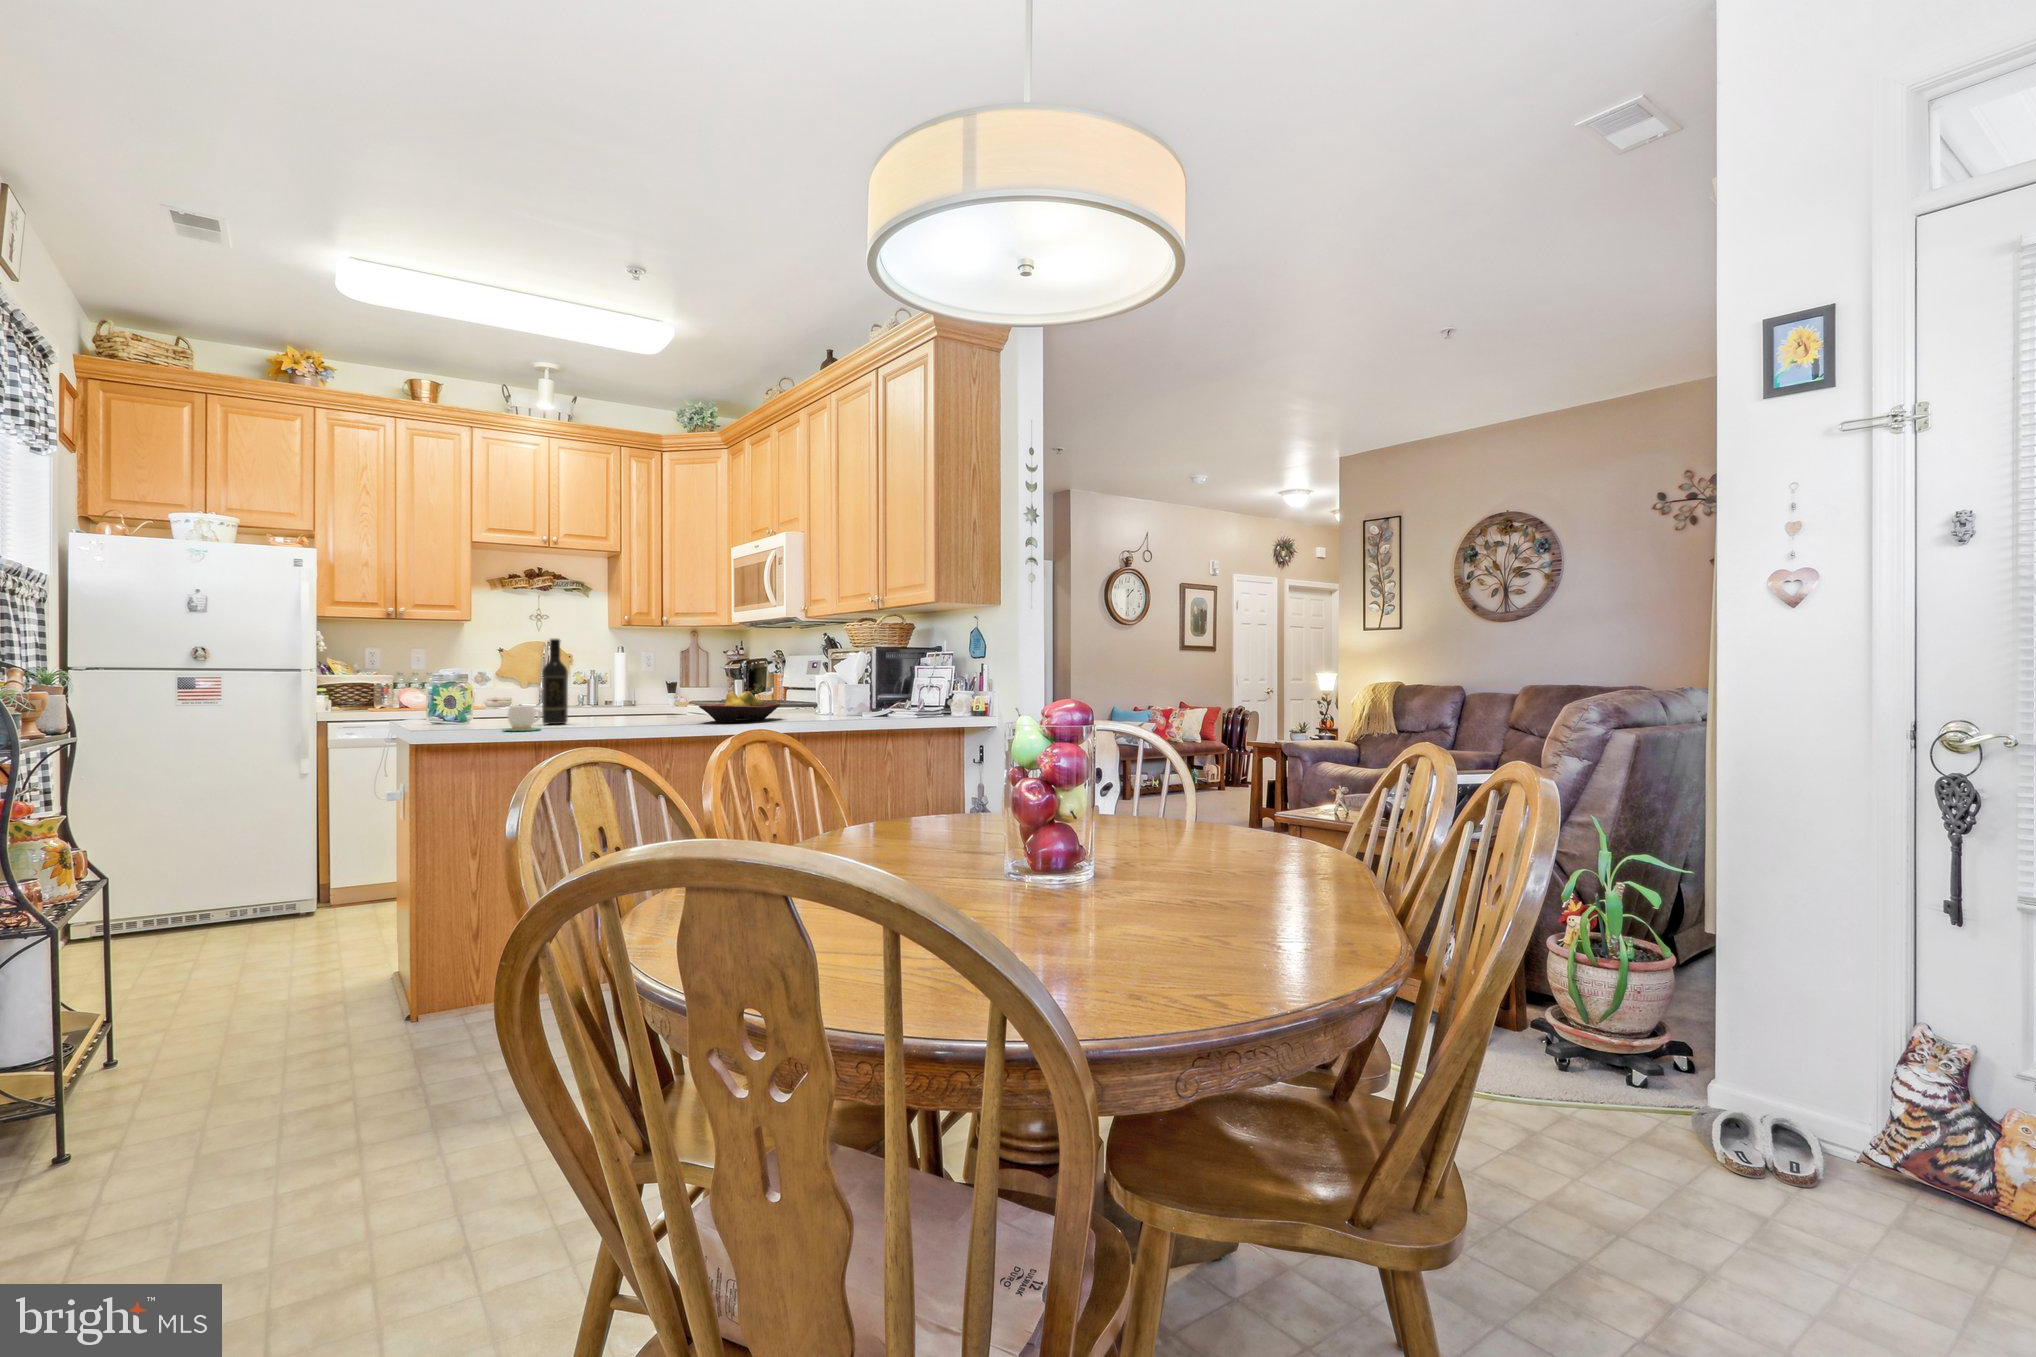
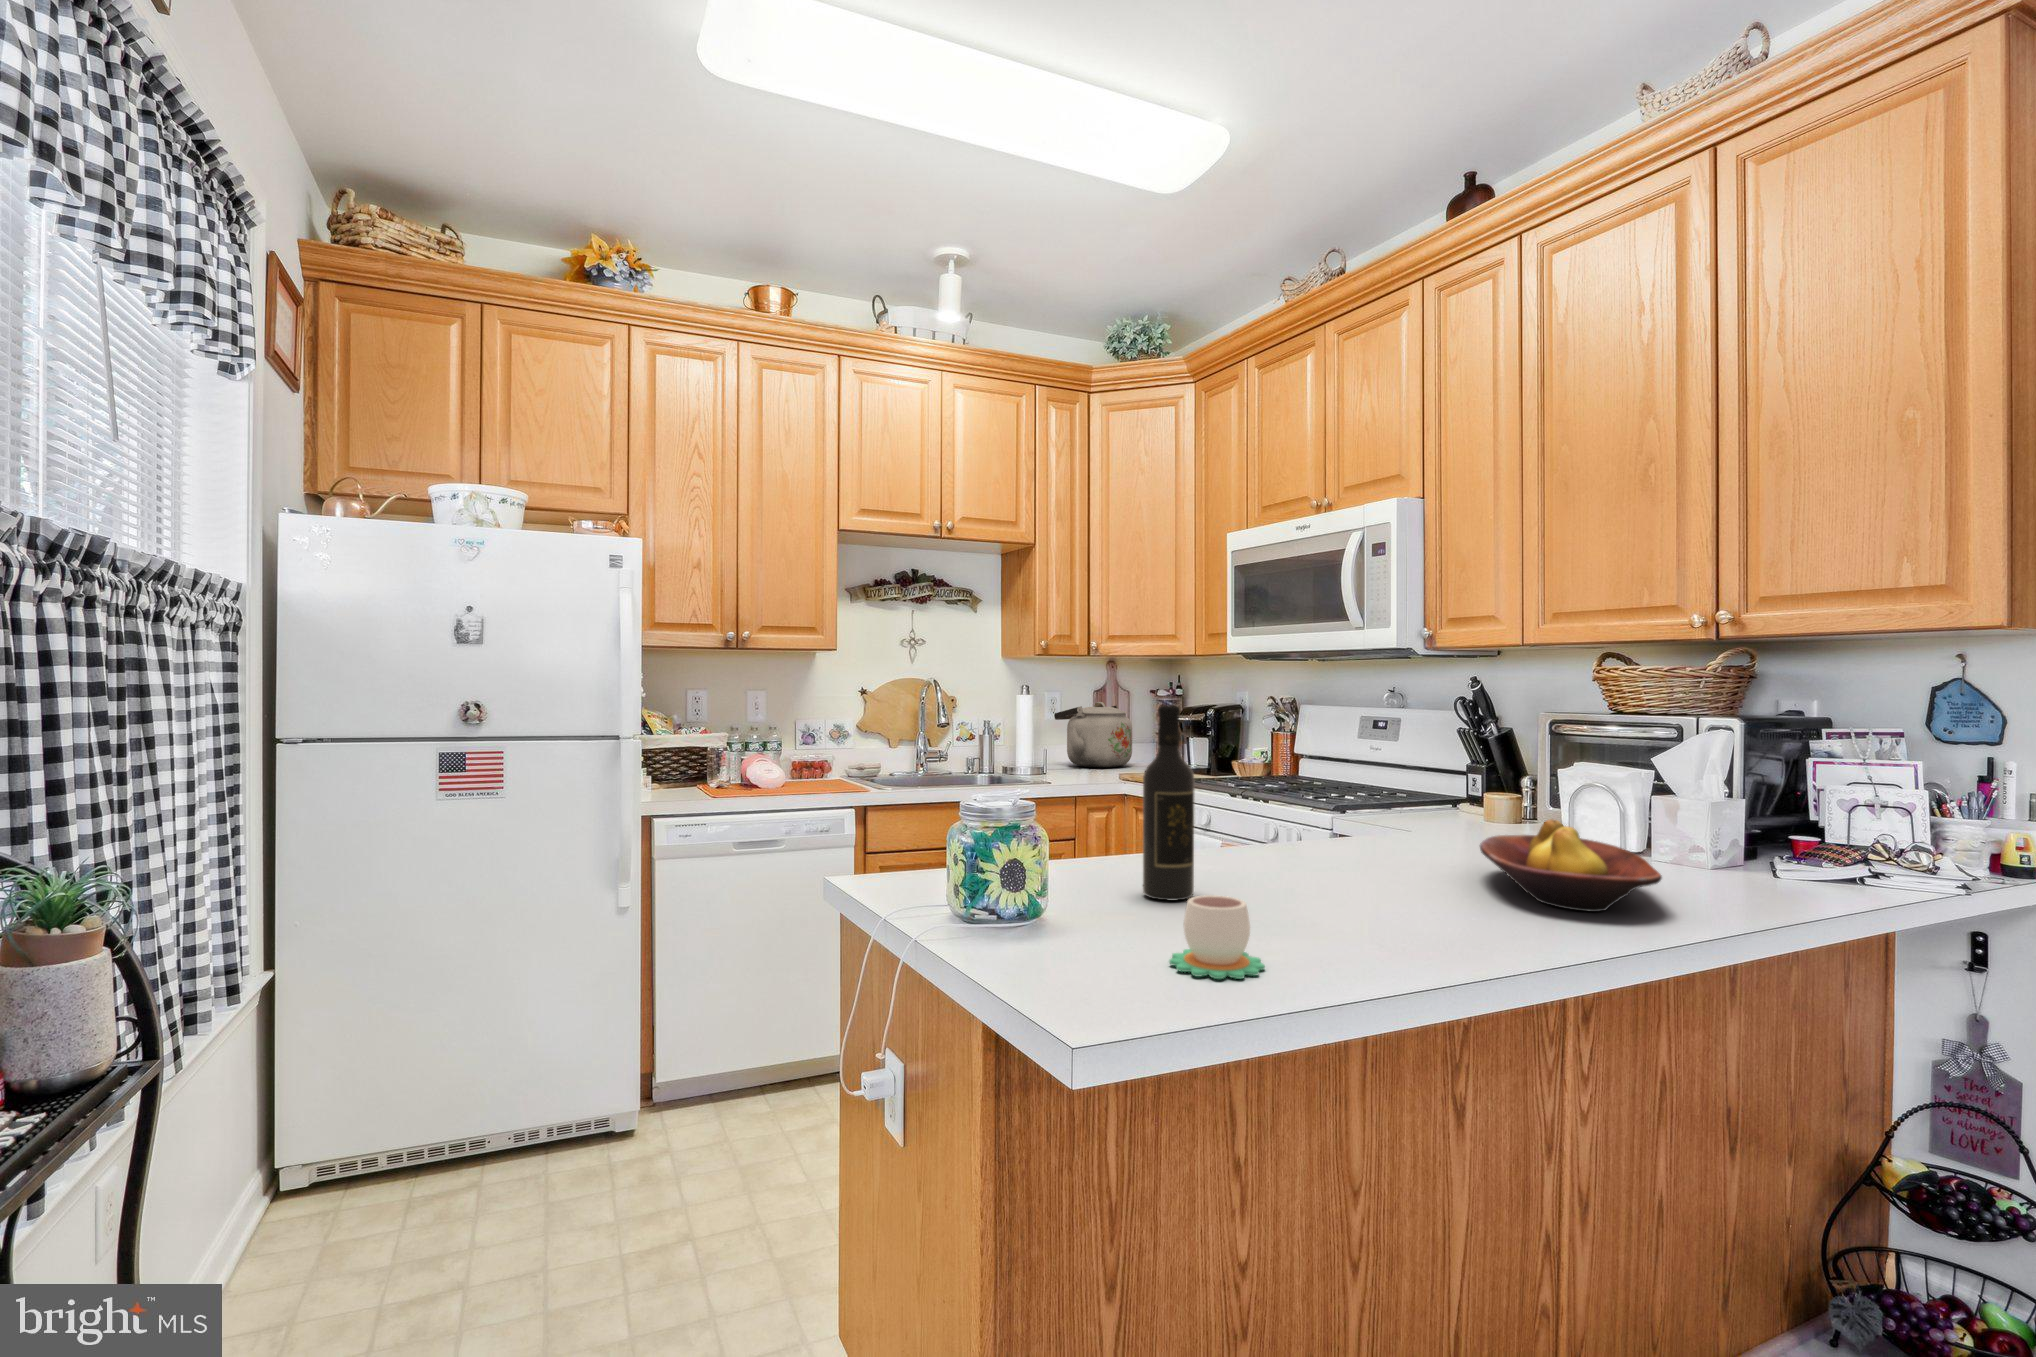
kettle: none [650,659,705,702] -> present [1054,702,1132,767]

